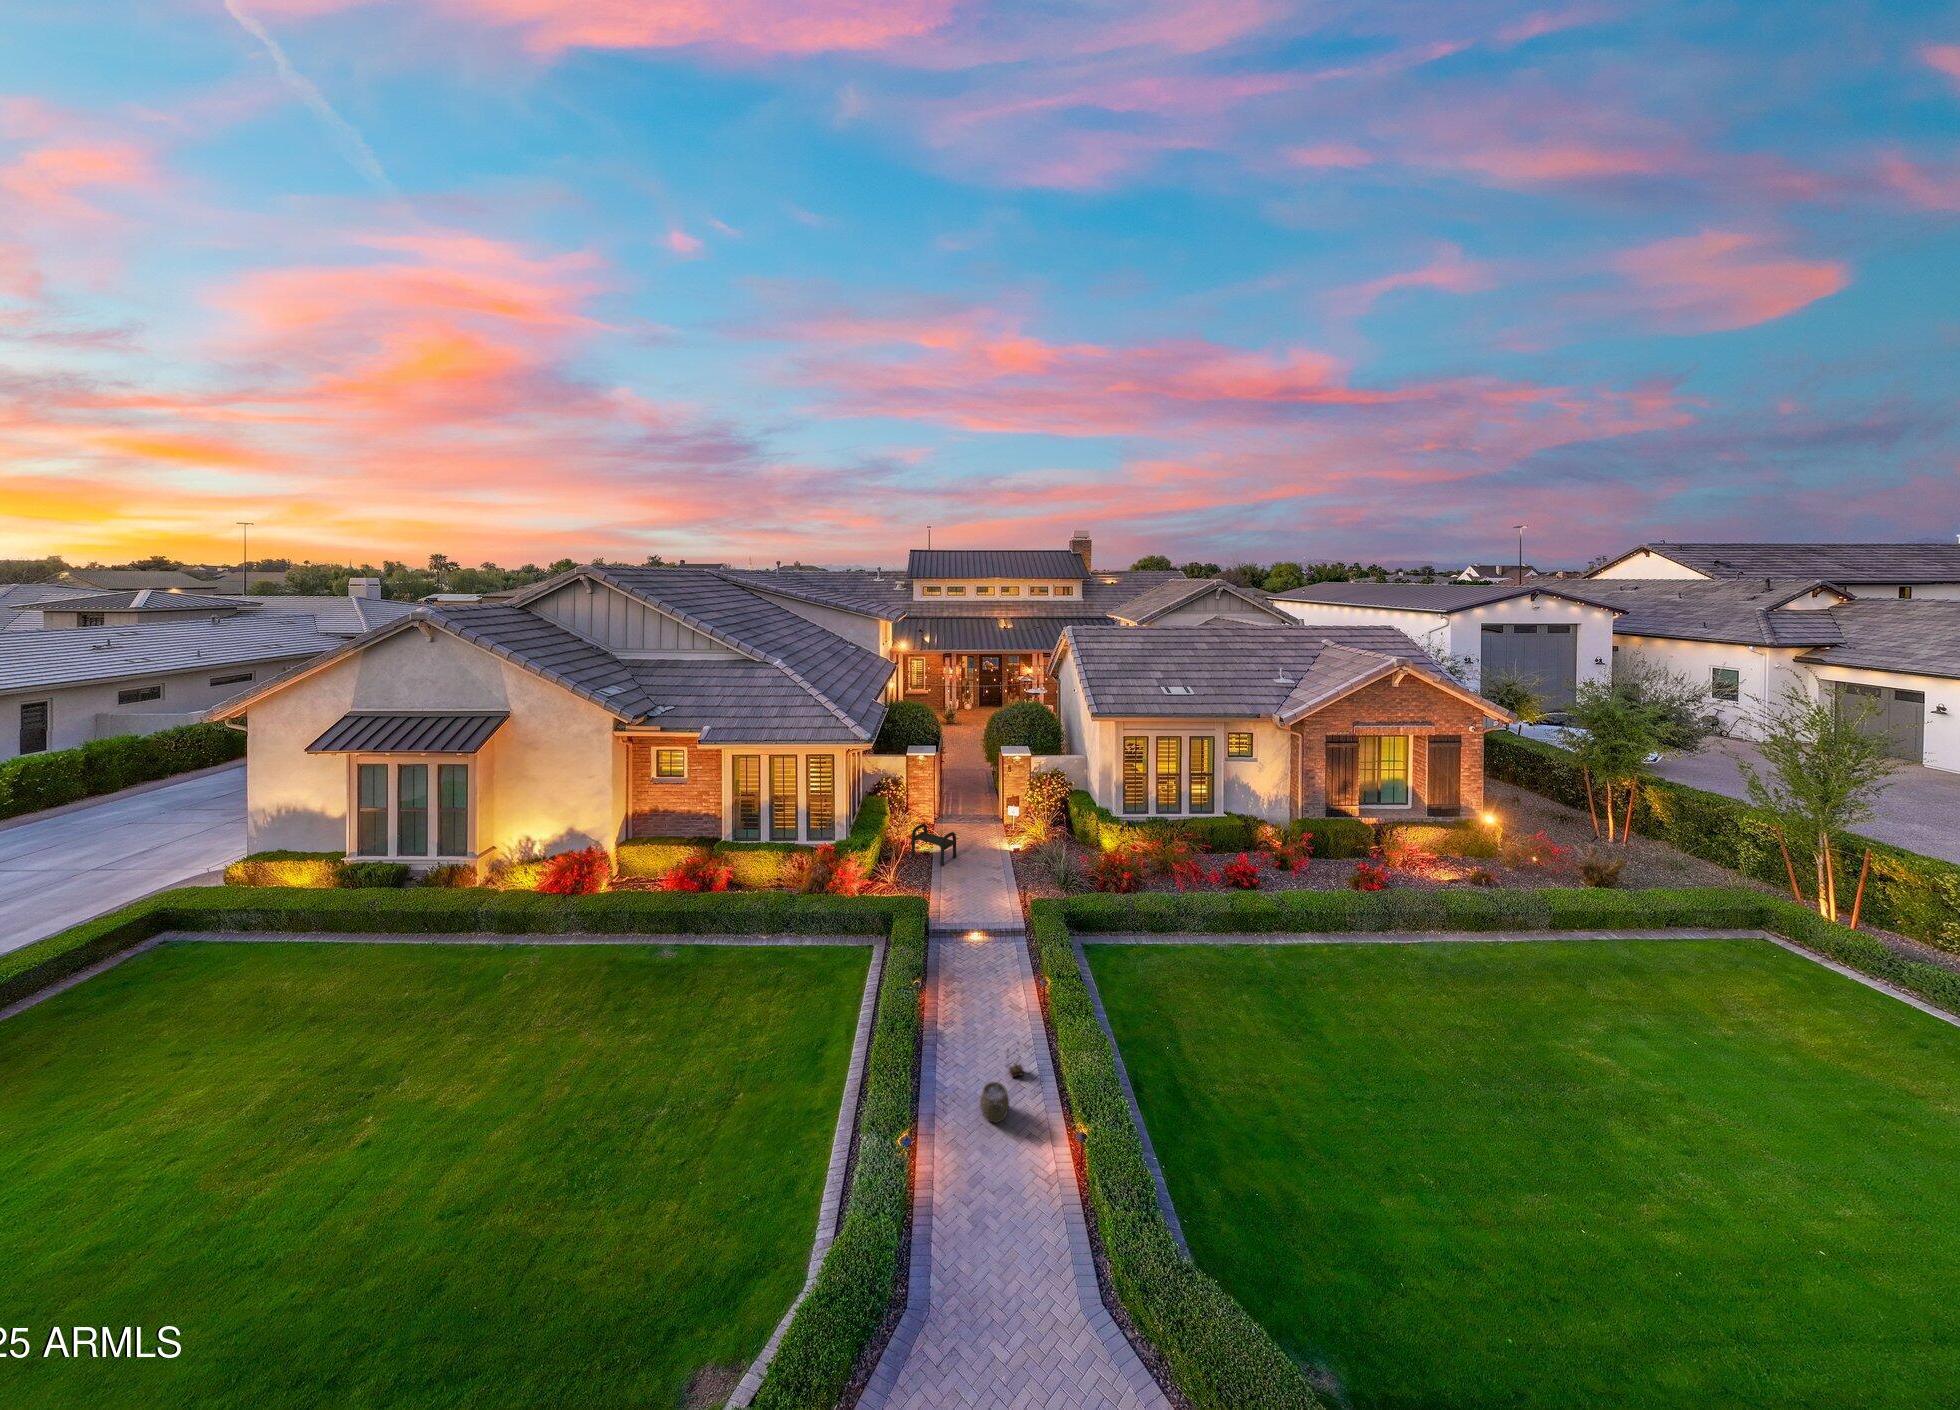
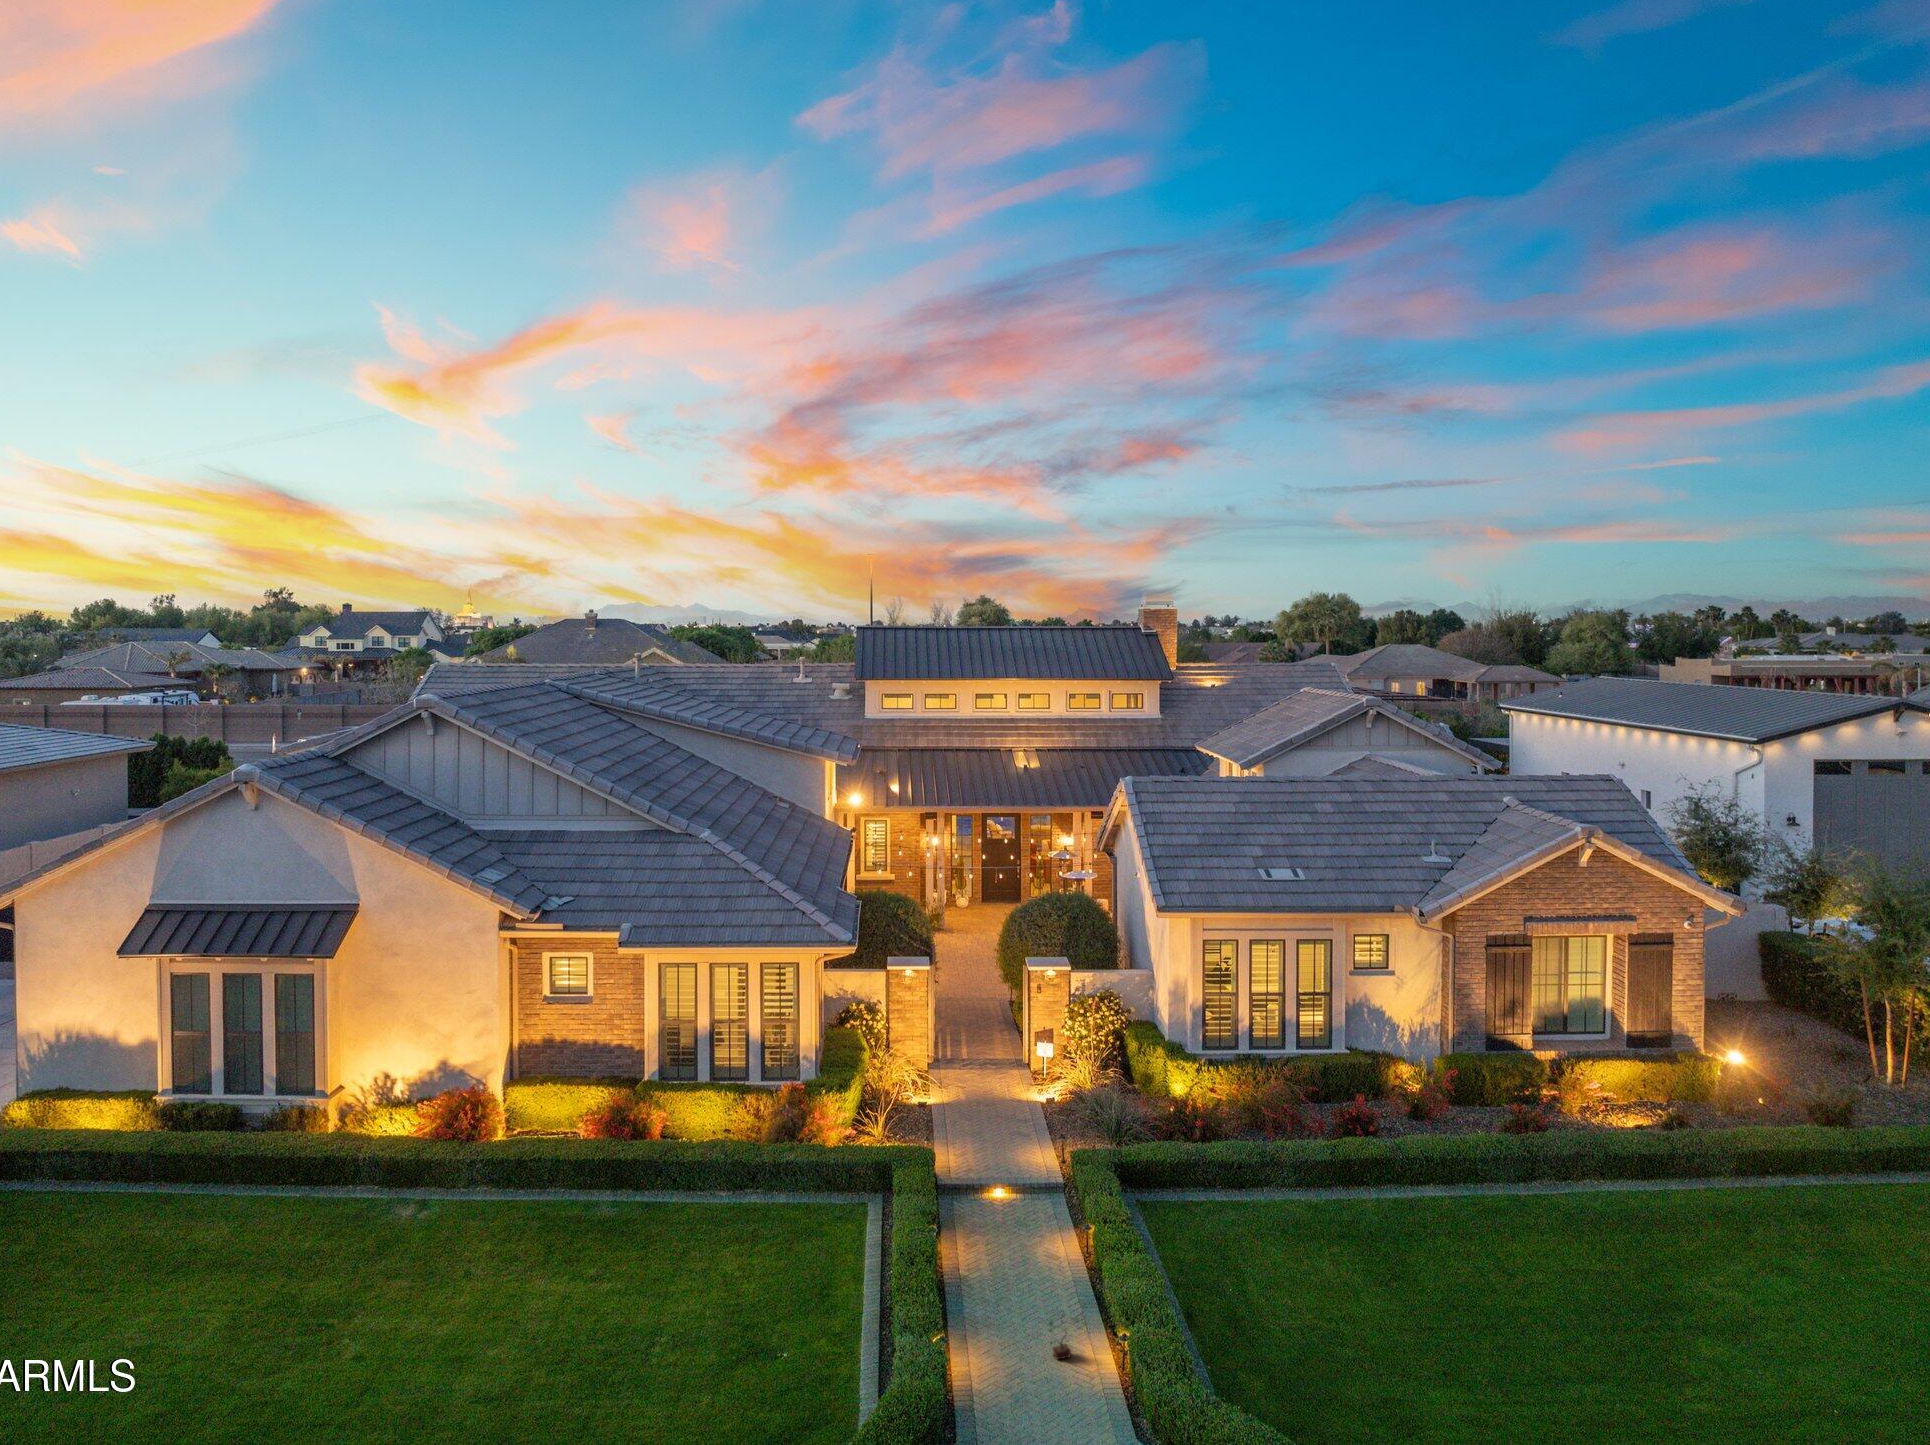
bench: present [911,824,956,866] -> none [900,1064,965,1124]
woven basket: present [980,1082,1009,1122] -> none [1019,1355,1055,1403]

